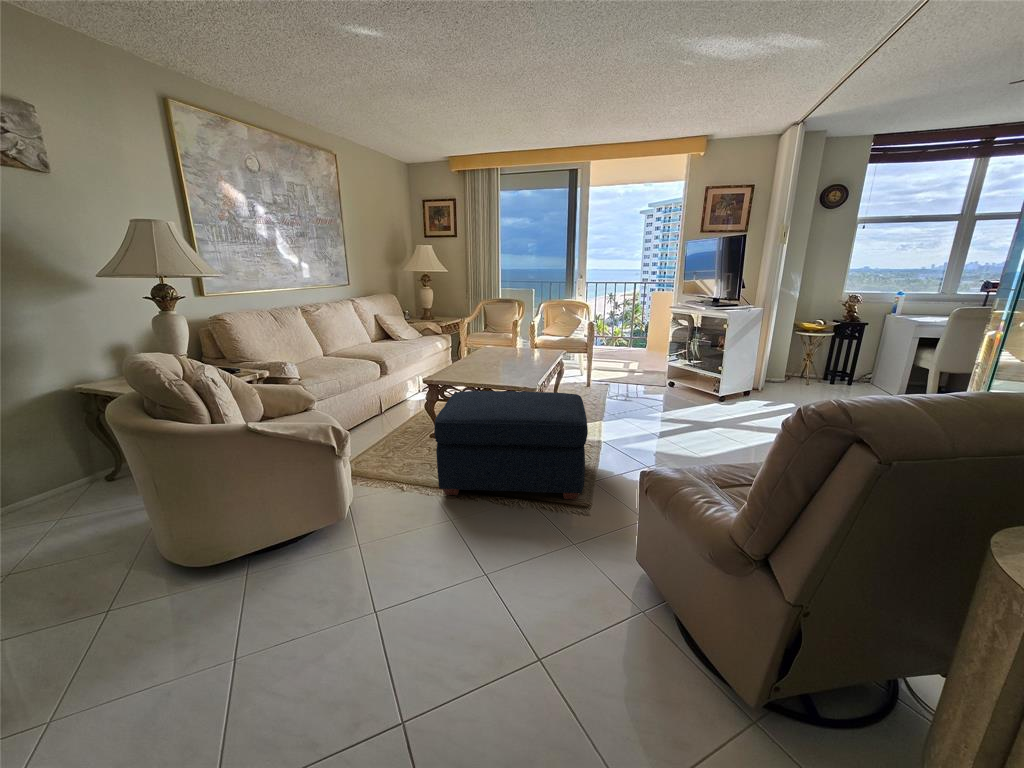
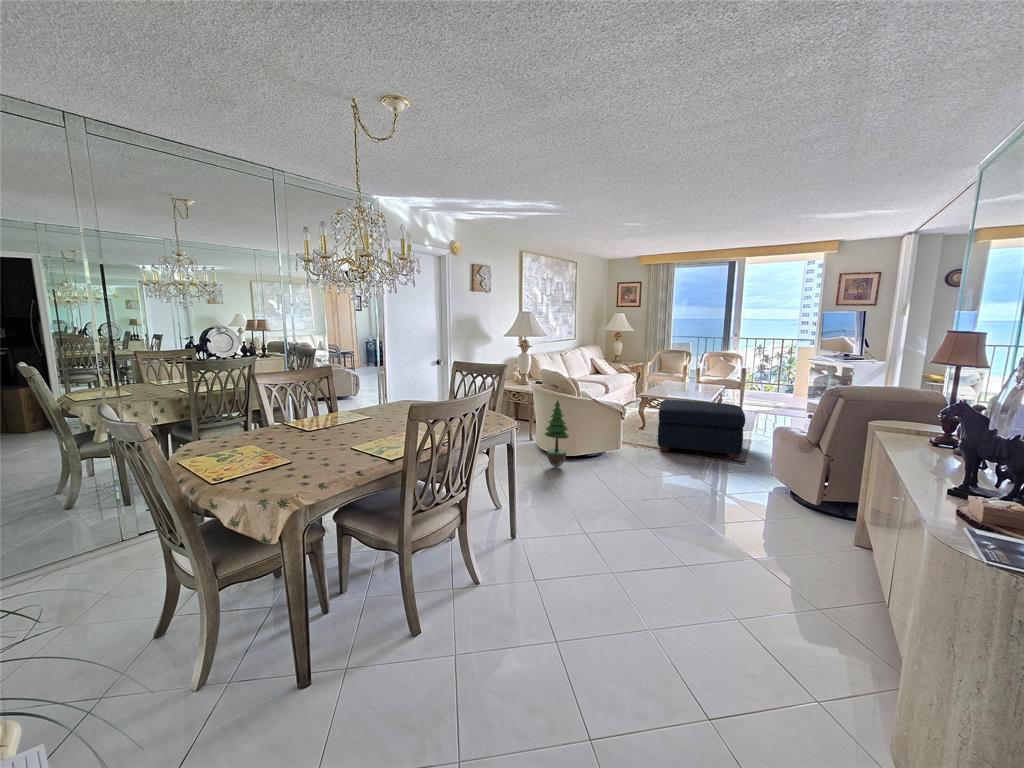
potted tree: none [106,444,189,606] -> present [545,400,569,467]

